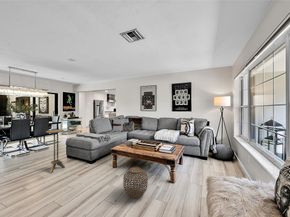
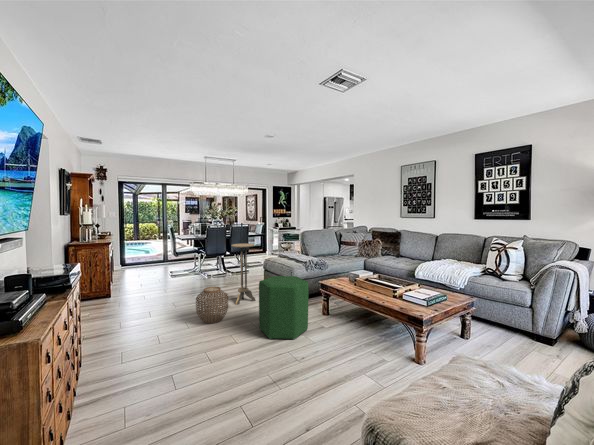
ottoman: none [77,148,110,193] -> present [259,276,309,340]
woven basket: present [123,167,148,199] -> present [196,287,228,323]

